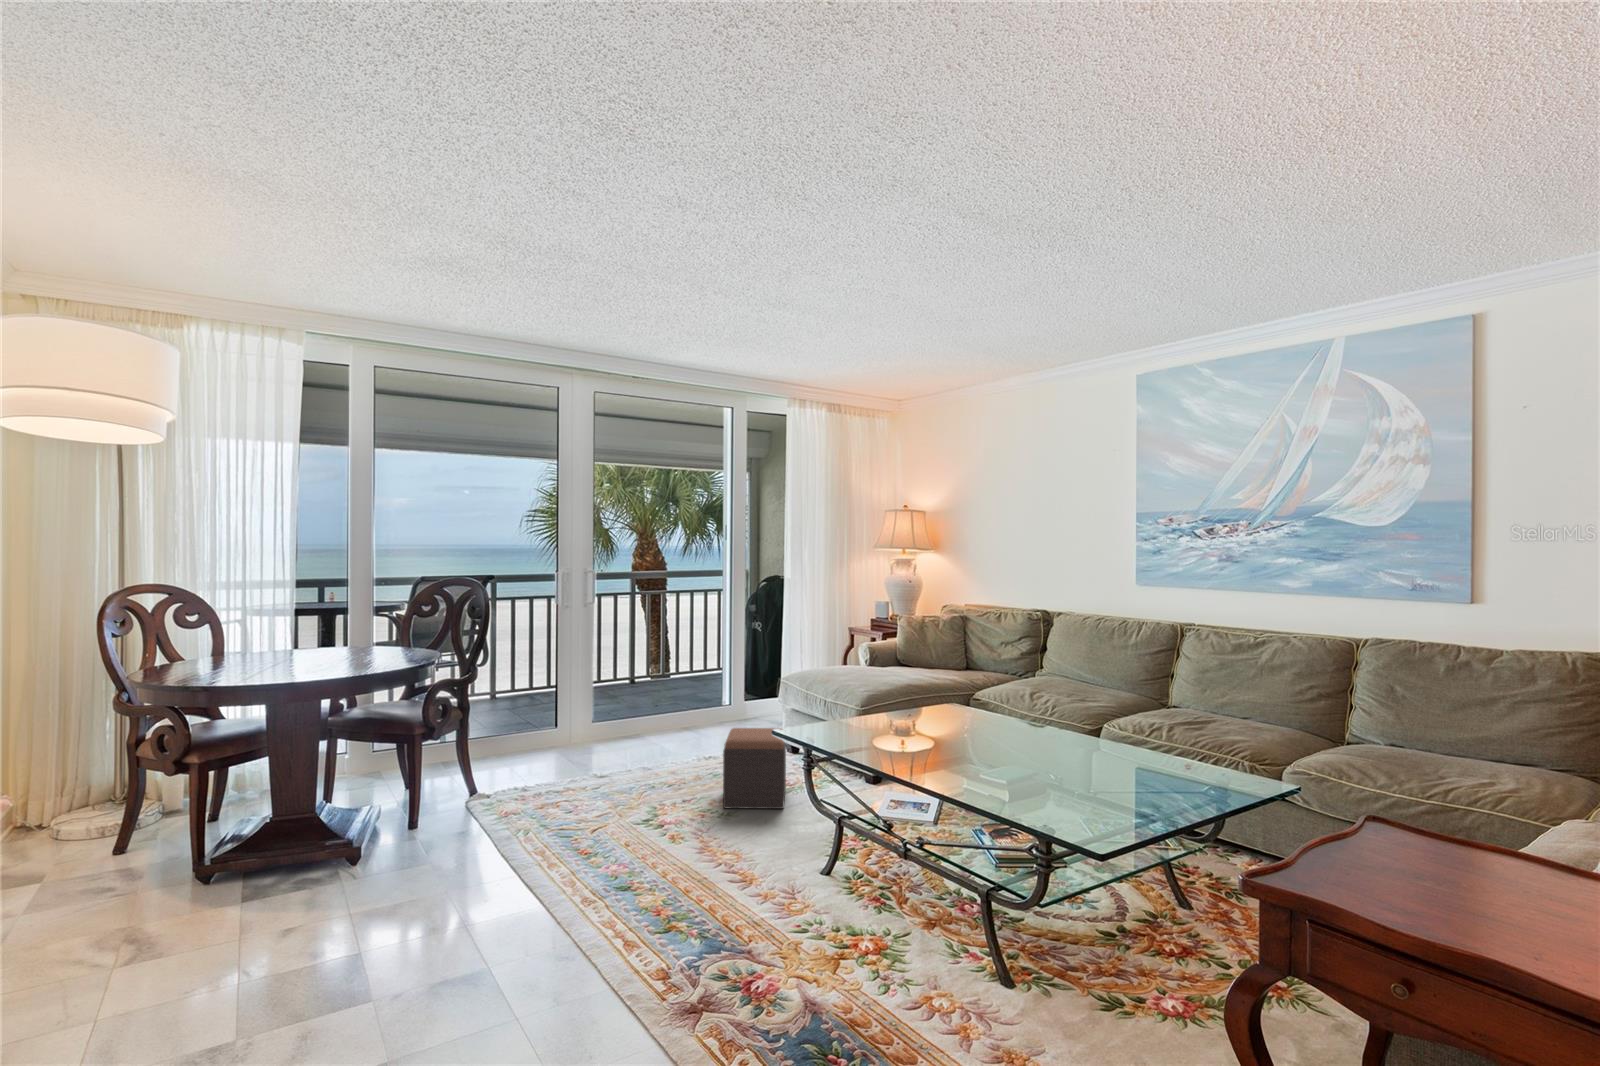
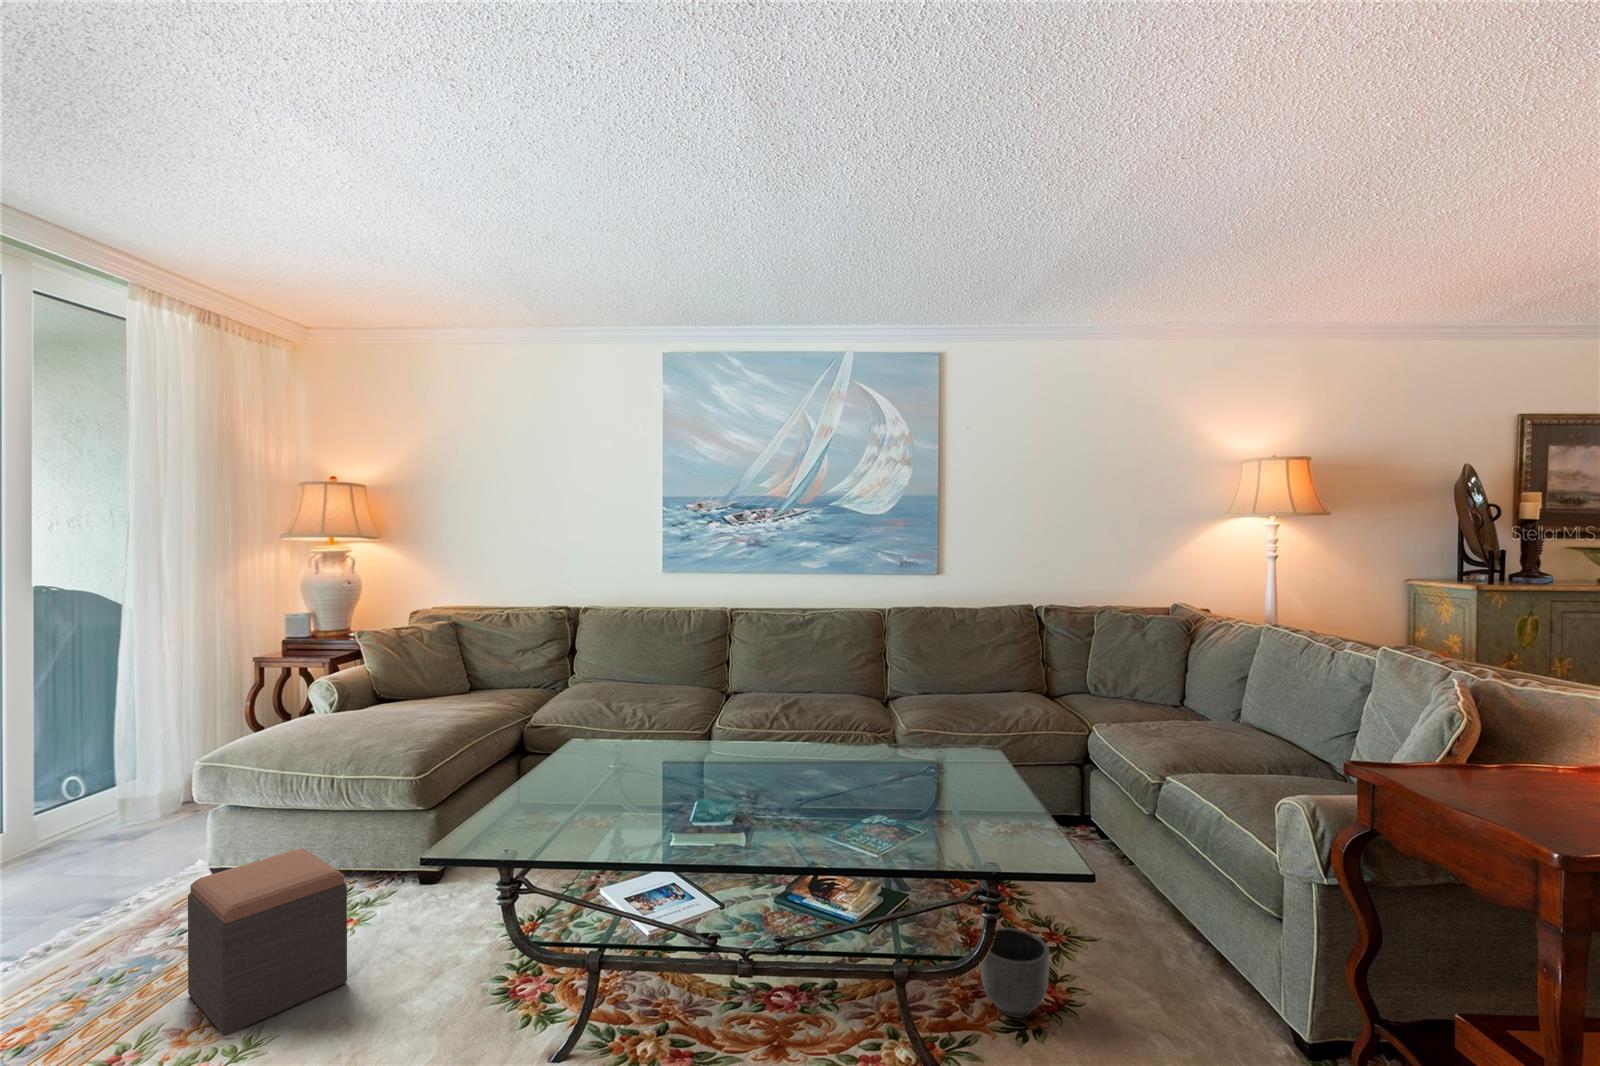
planter: none [1108,930,1180,1017] -> present [980,928,1049,1018]

